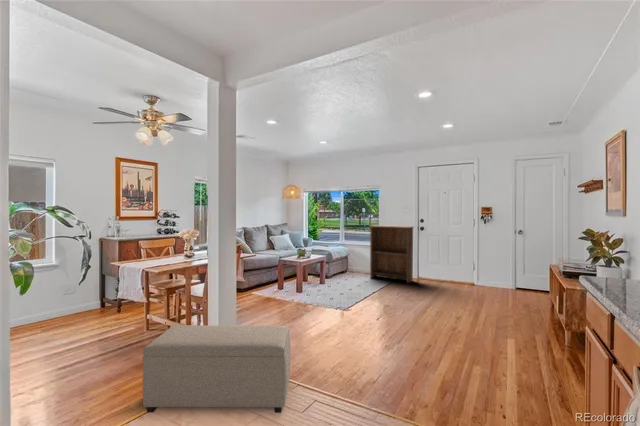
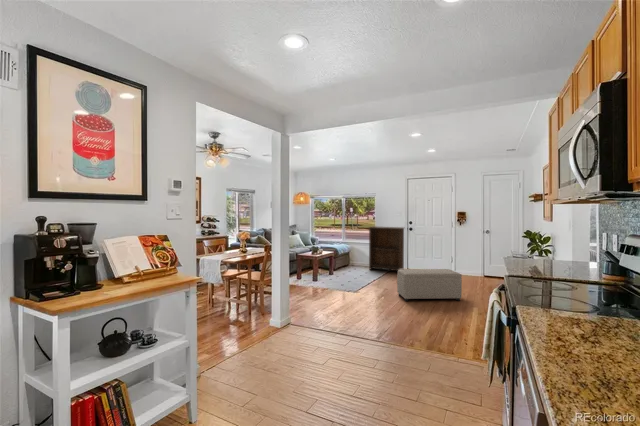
ottoman: present [143,325,290,413] -> present [397,269,462,301]

